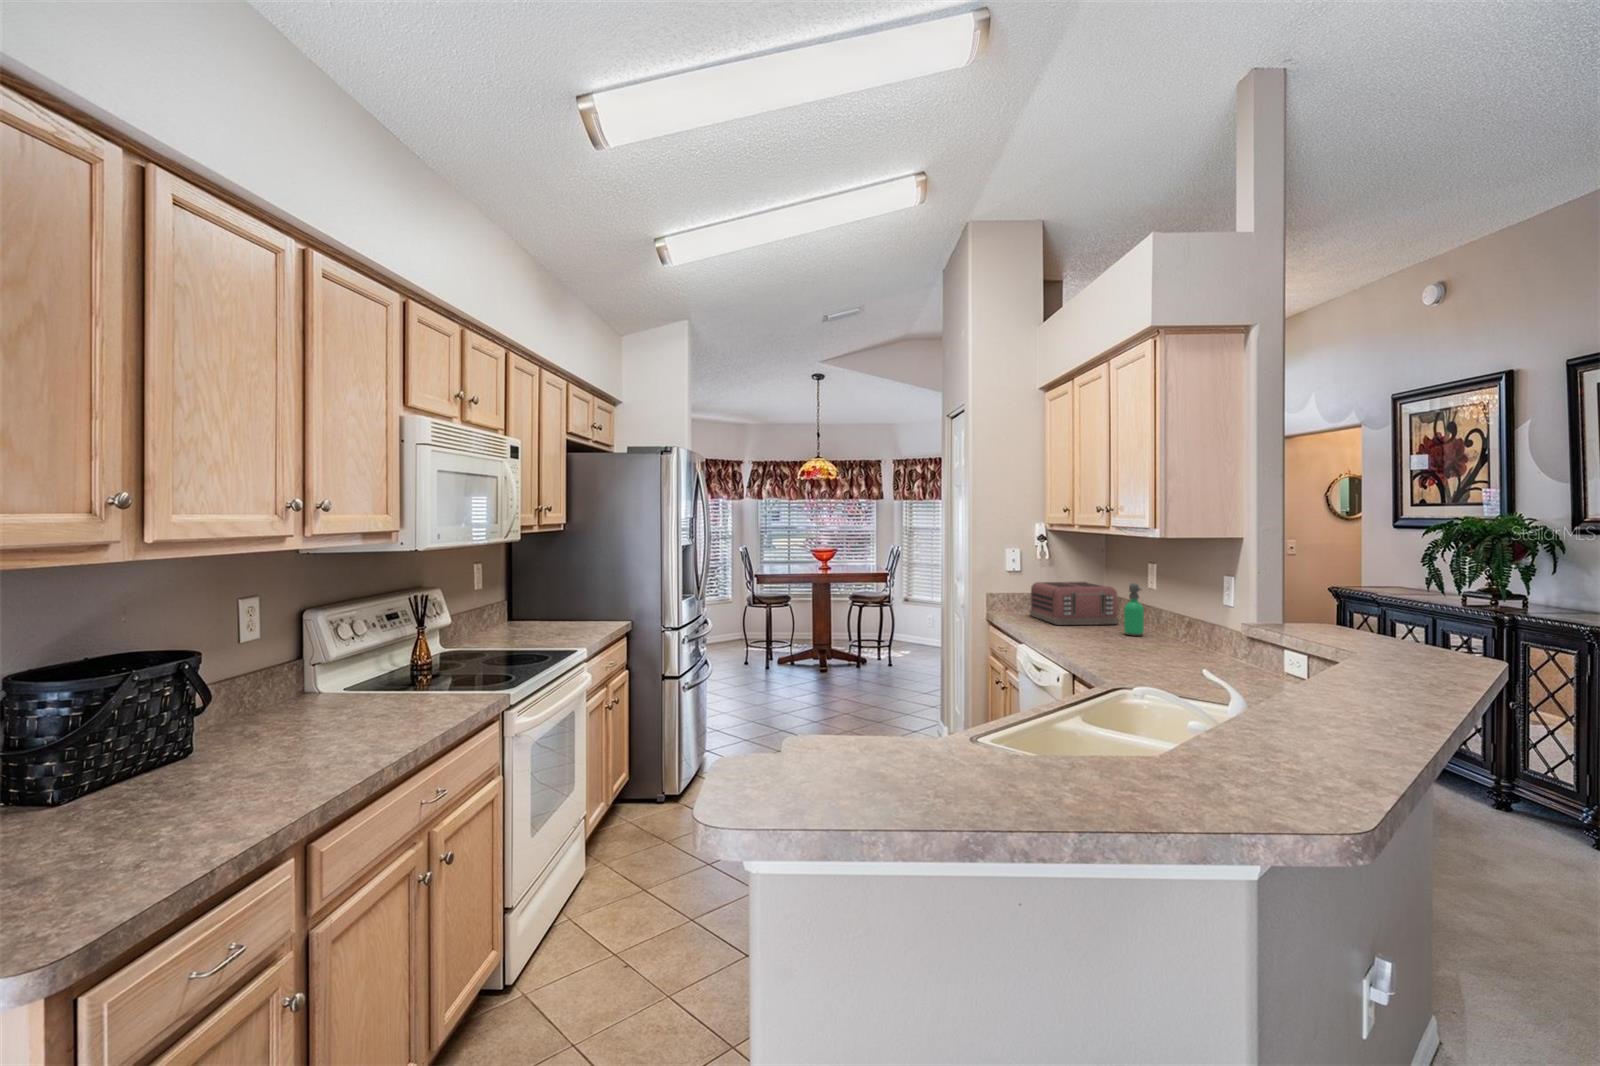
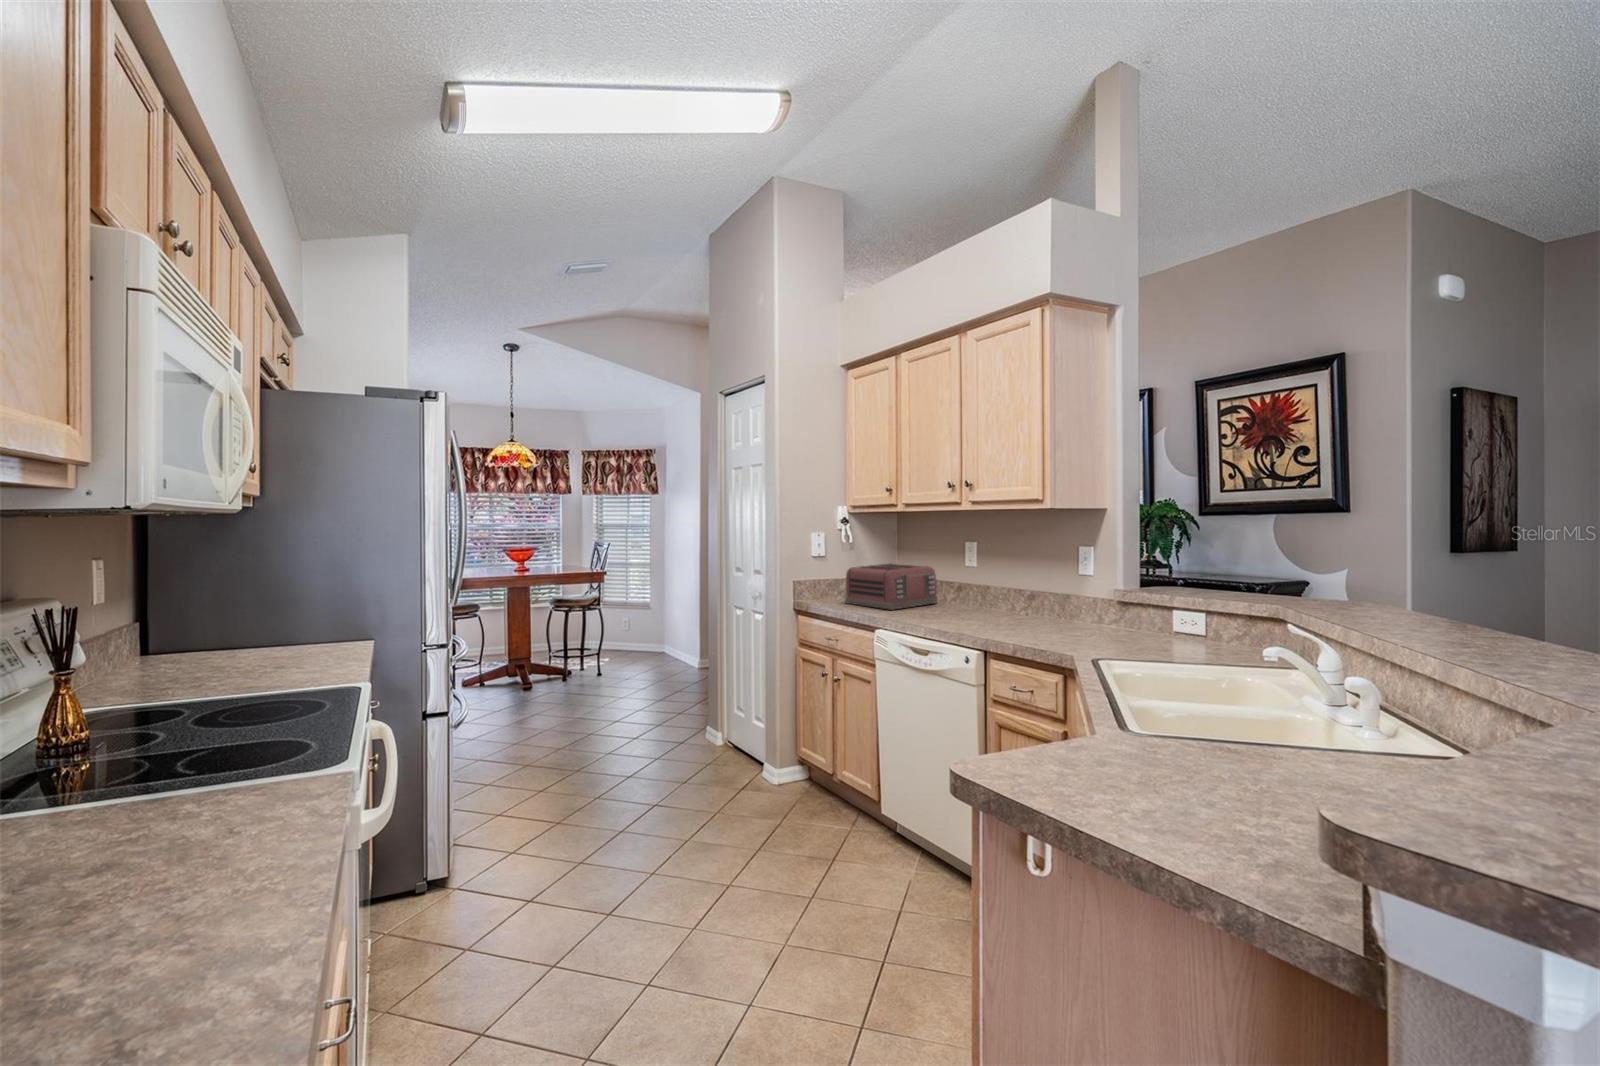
soap dispenser: present [1124,583,1144,636] -> none [962,560,982,613]

